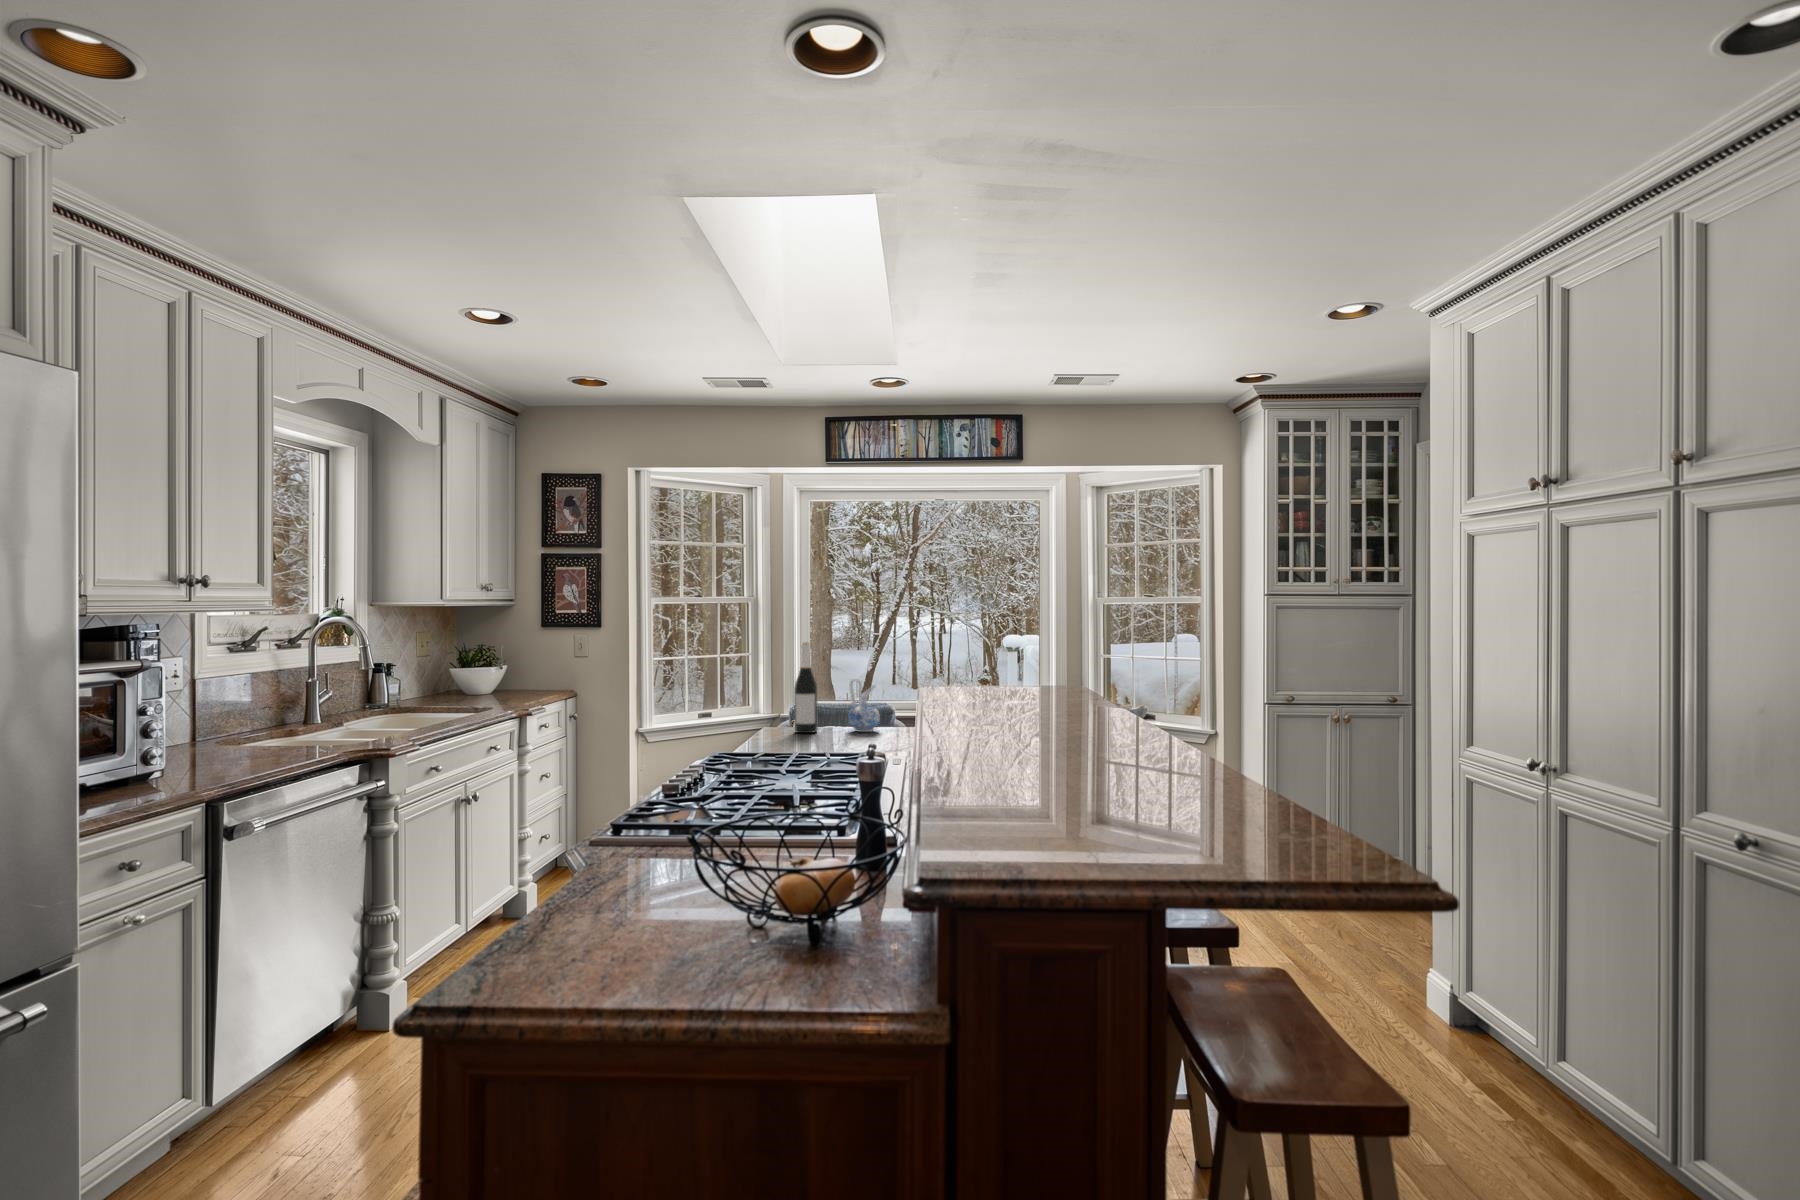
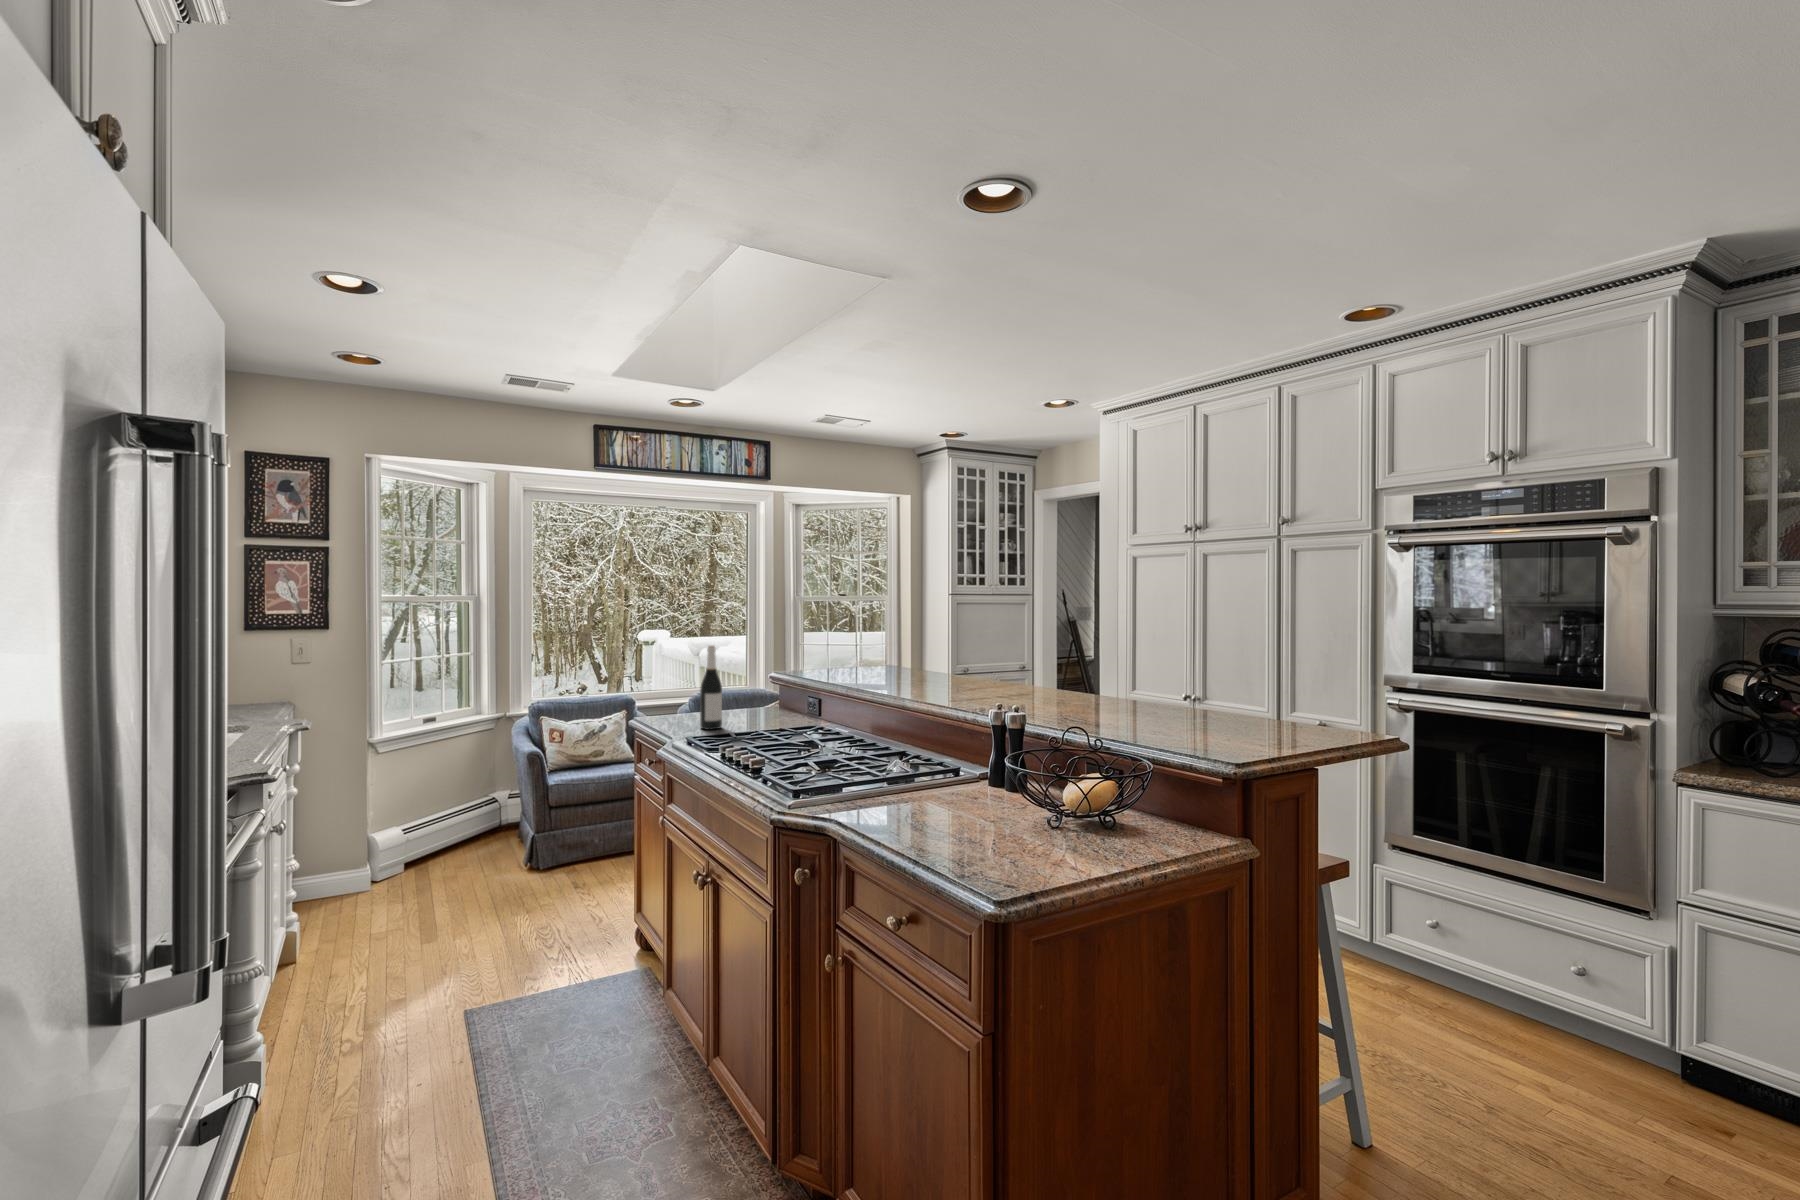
ceramic pitcher: present [848,678,880,732] -> none [744,676,773,724]

